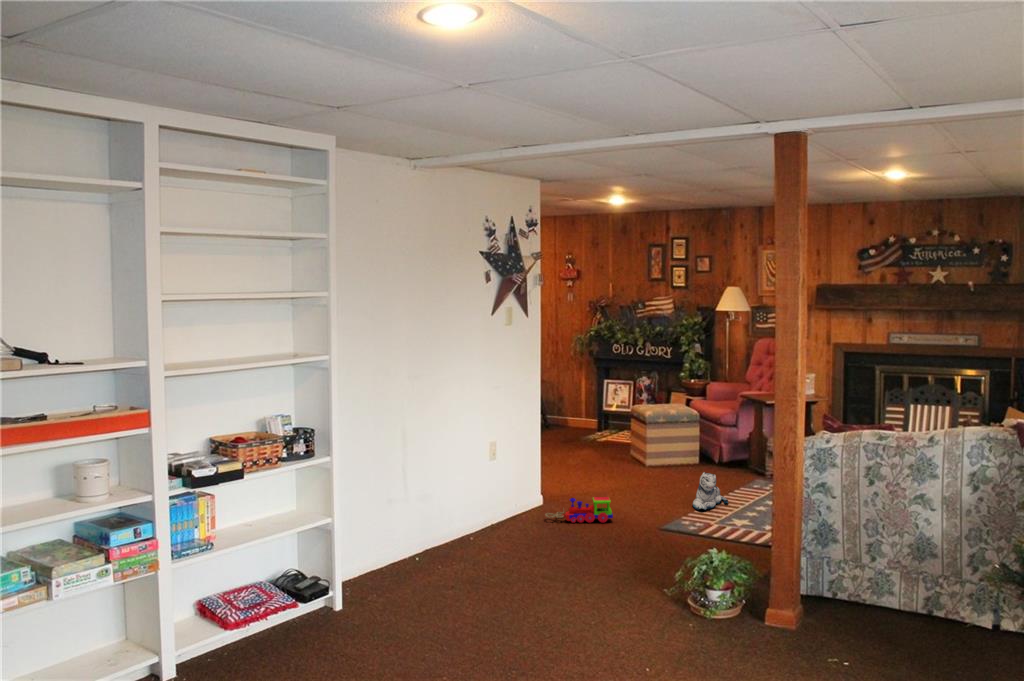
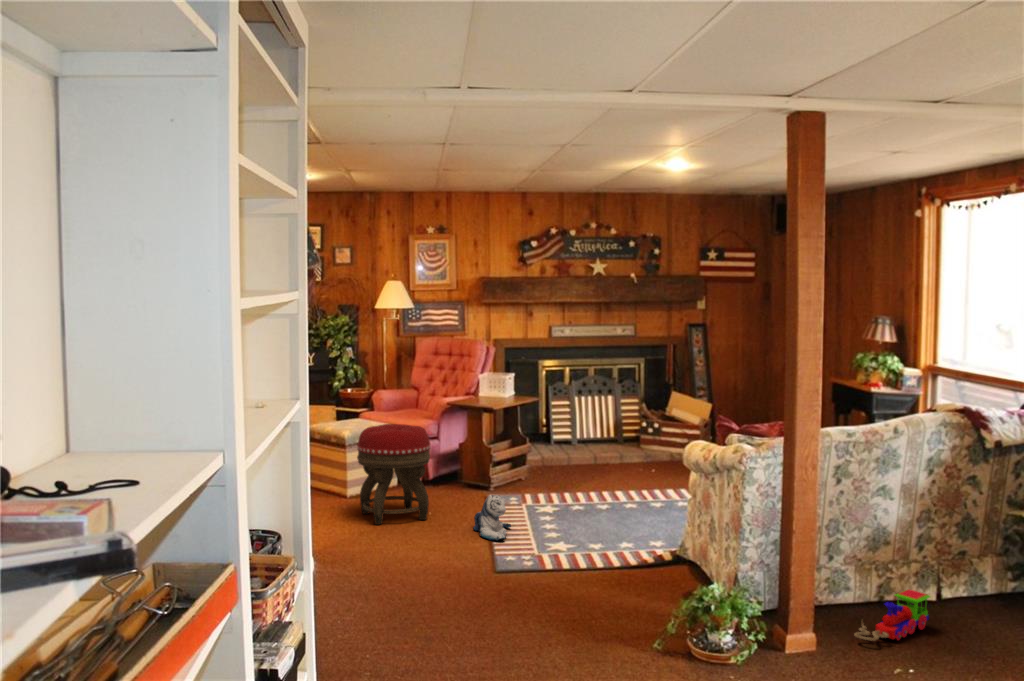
footstool: none [627,408,687,488] -> present [357,424,430,525]
toy train: present [545,497,613,523] -> present [855,589,930,641]

